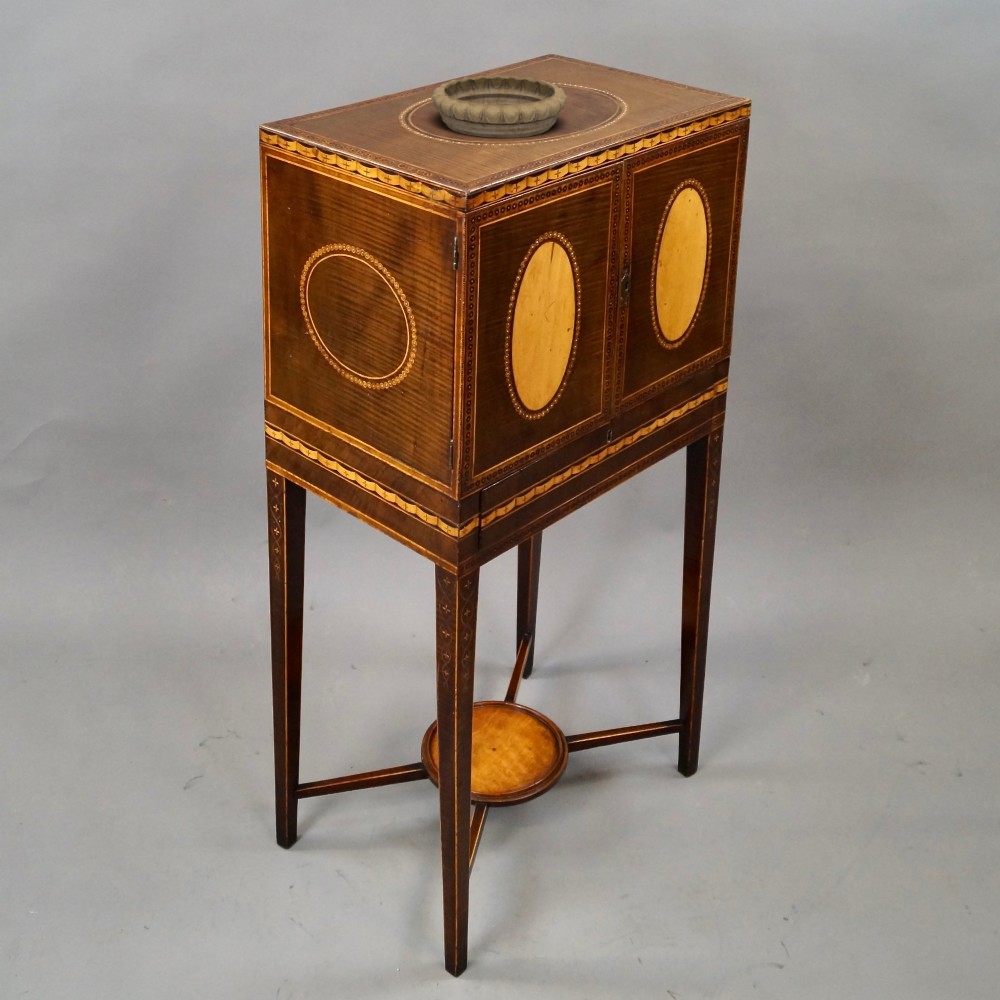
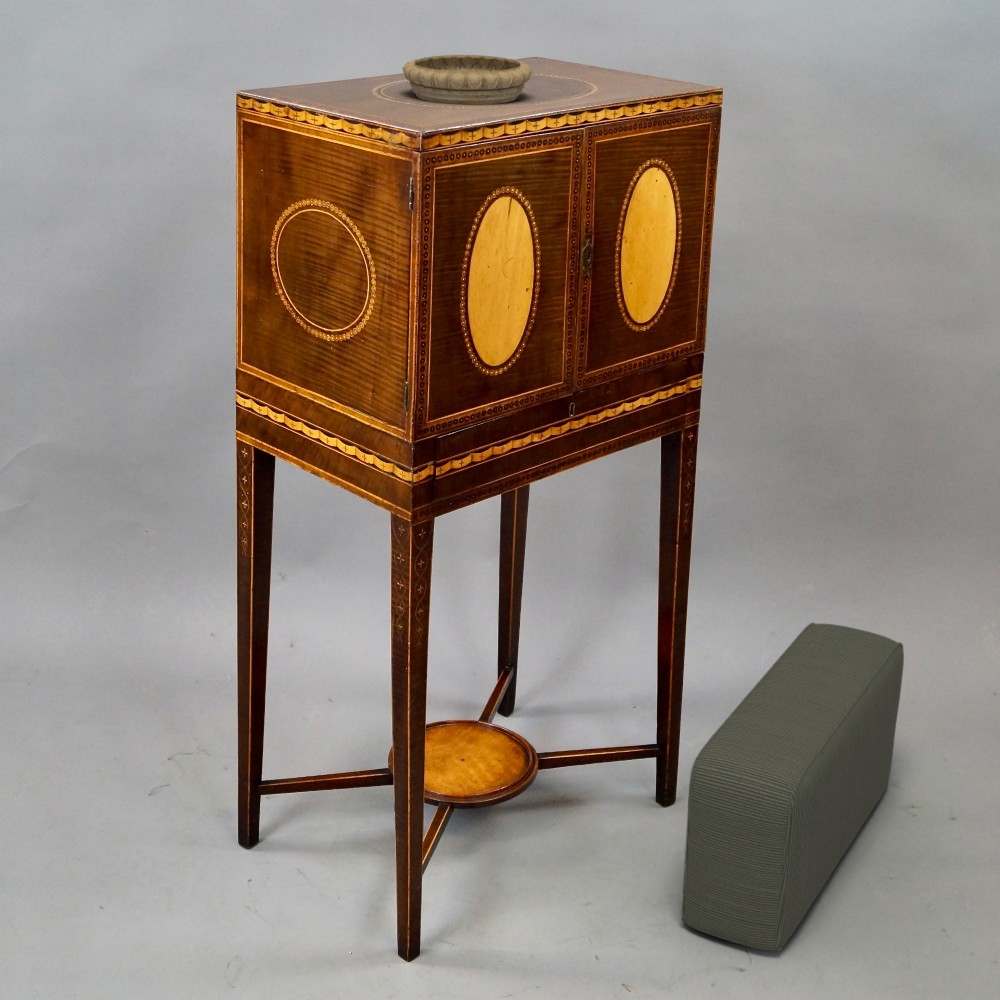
pouf: none [717,606,920,952] -> present [682,623,904,951]

